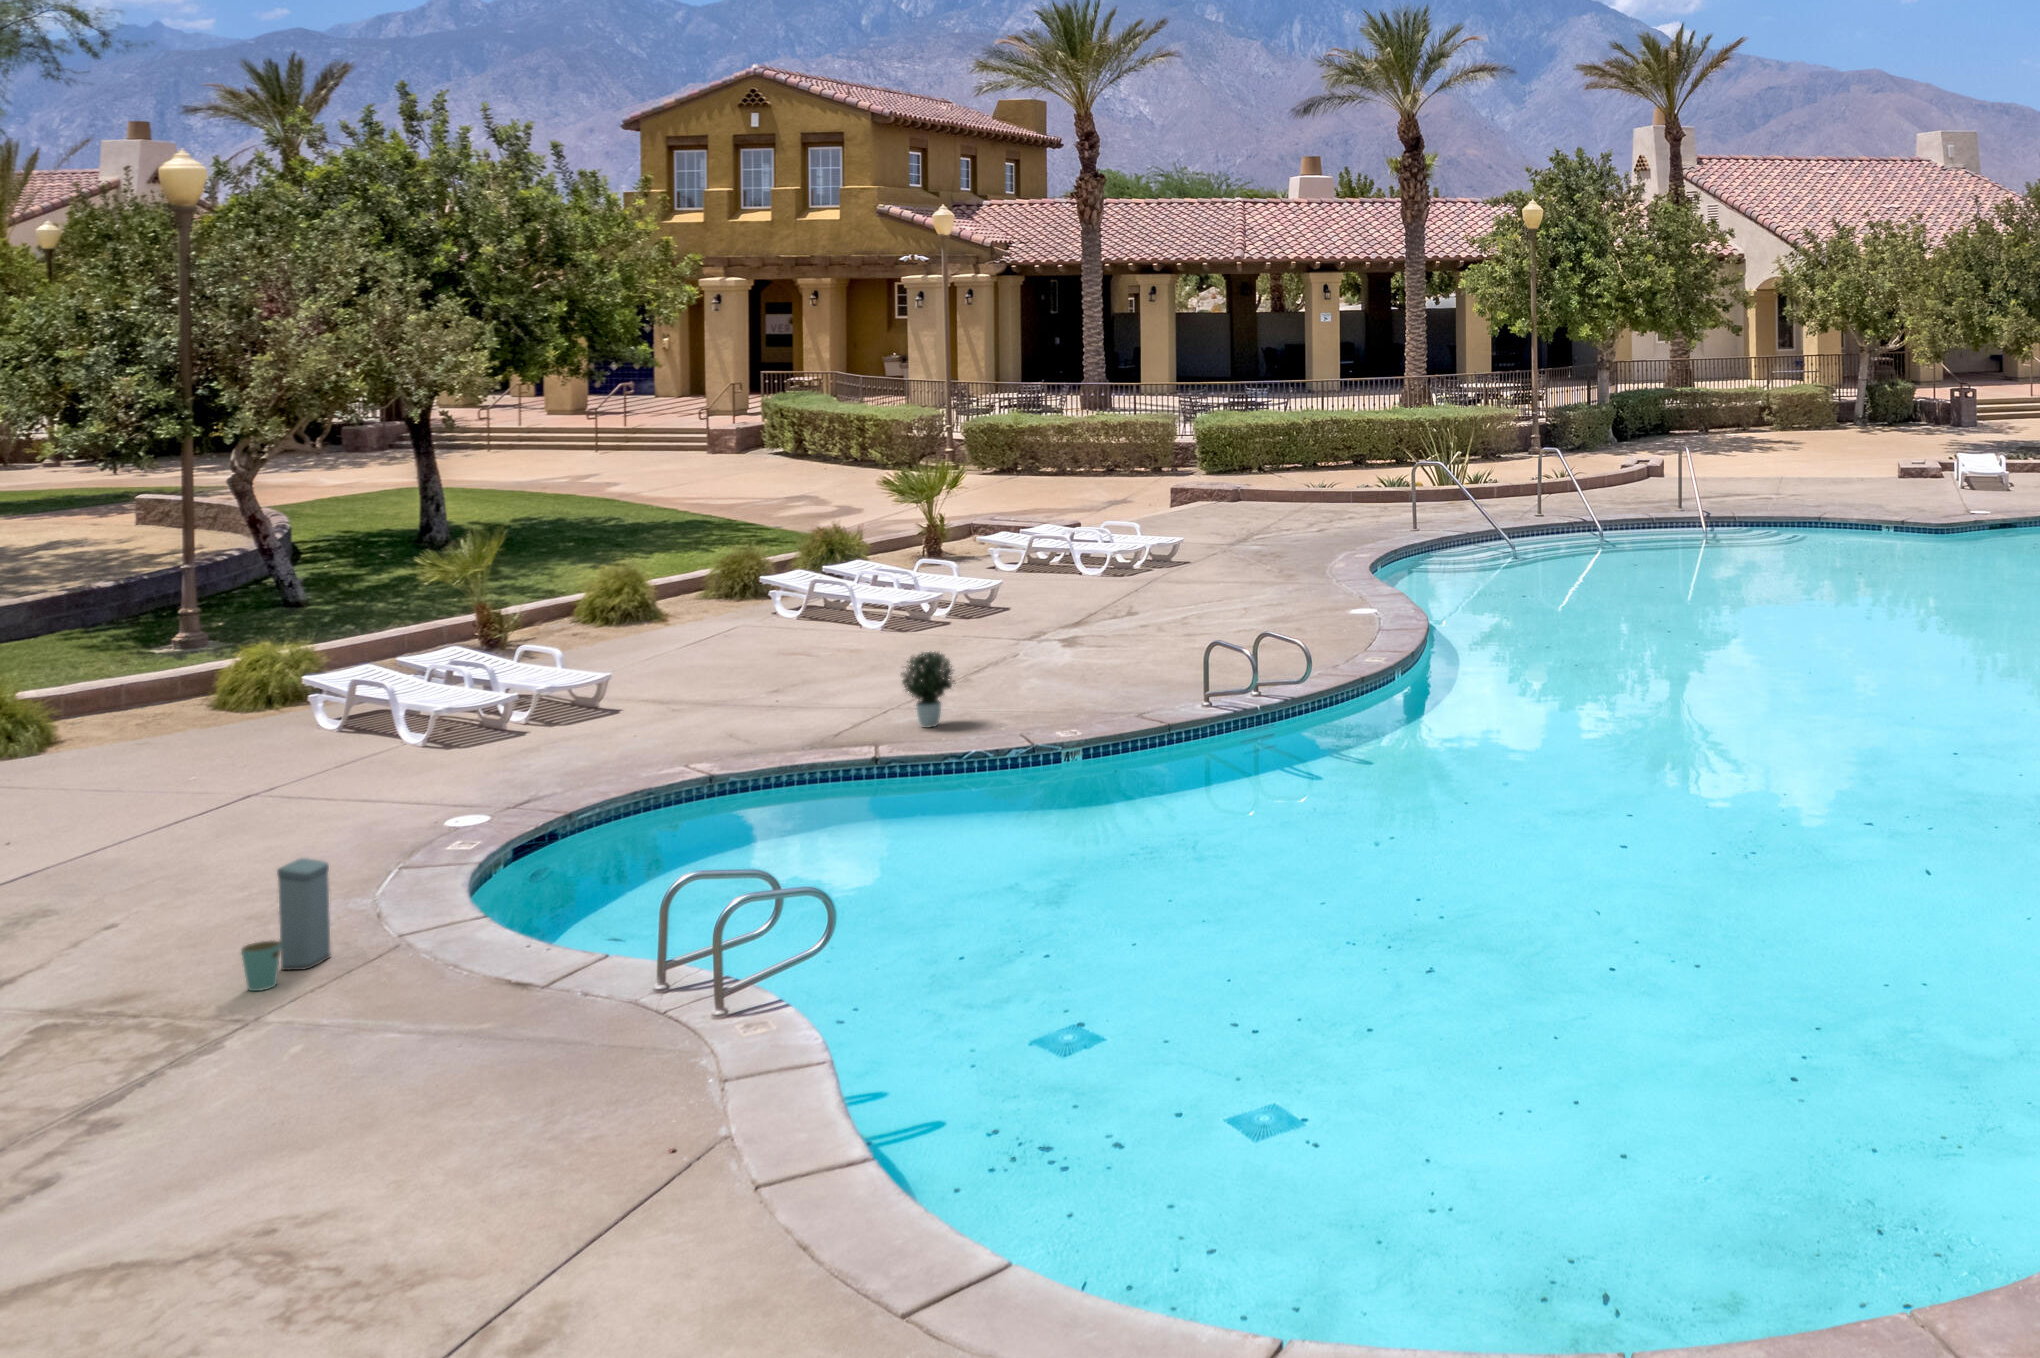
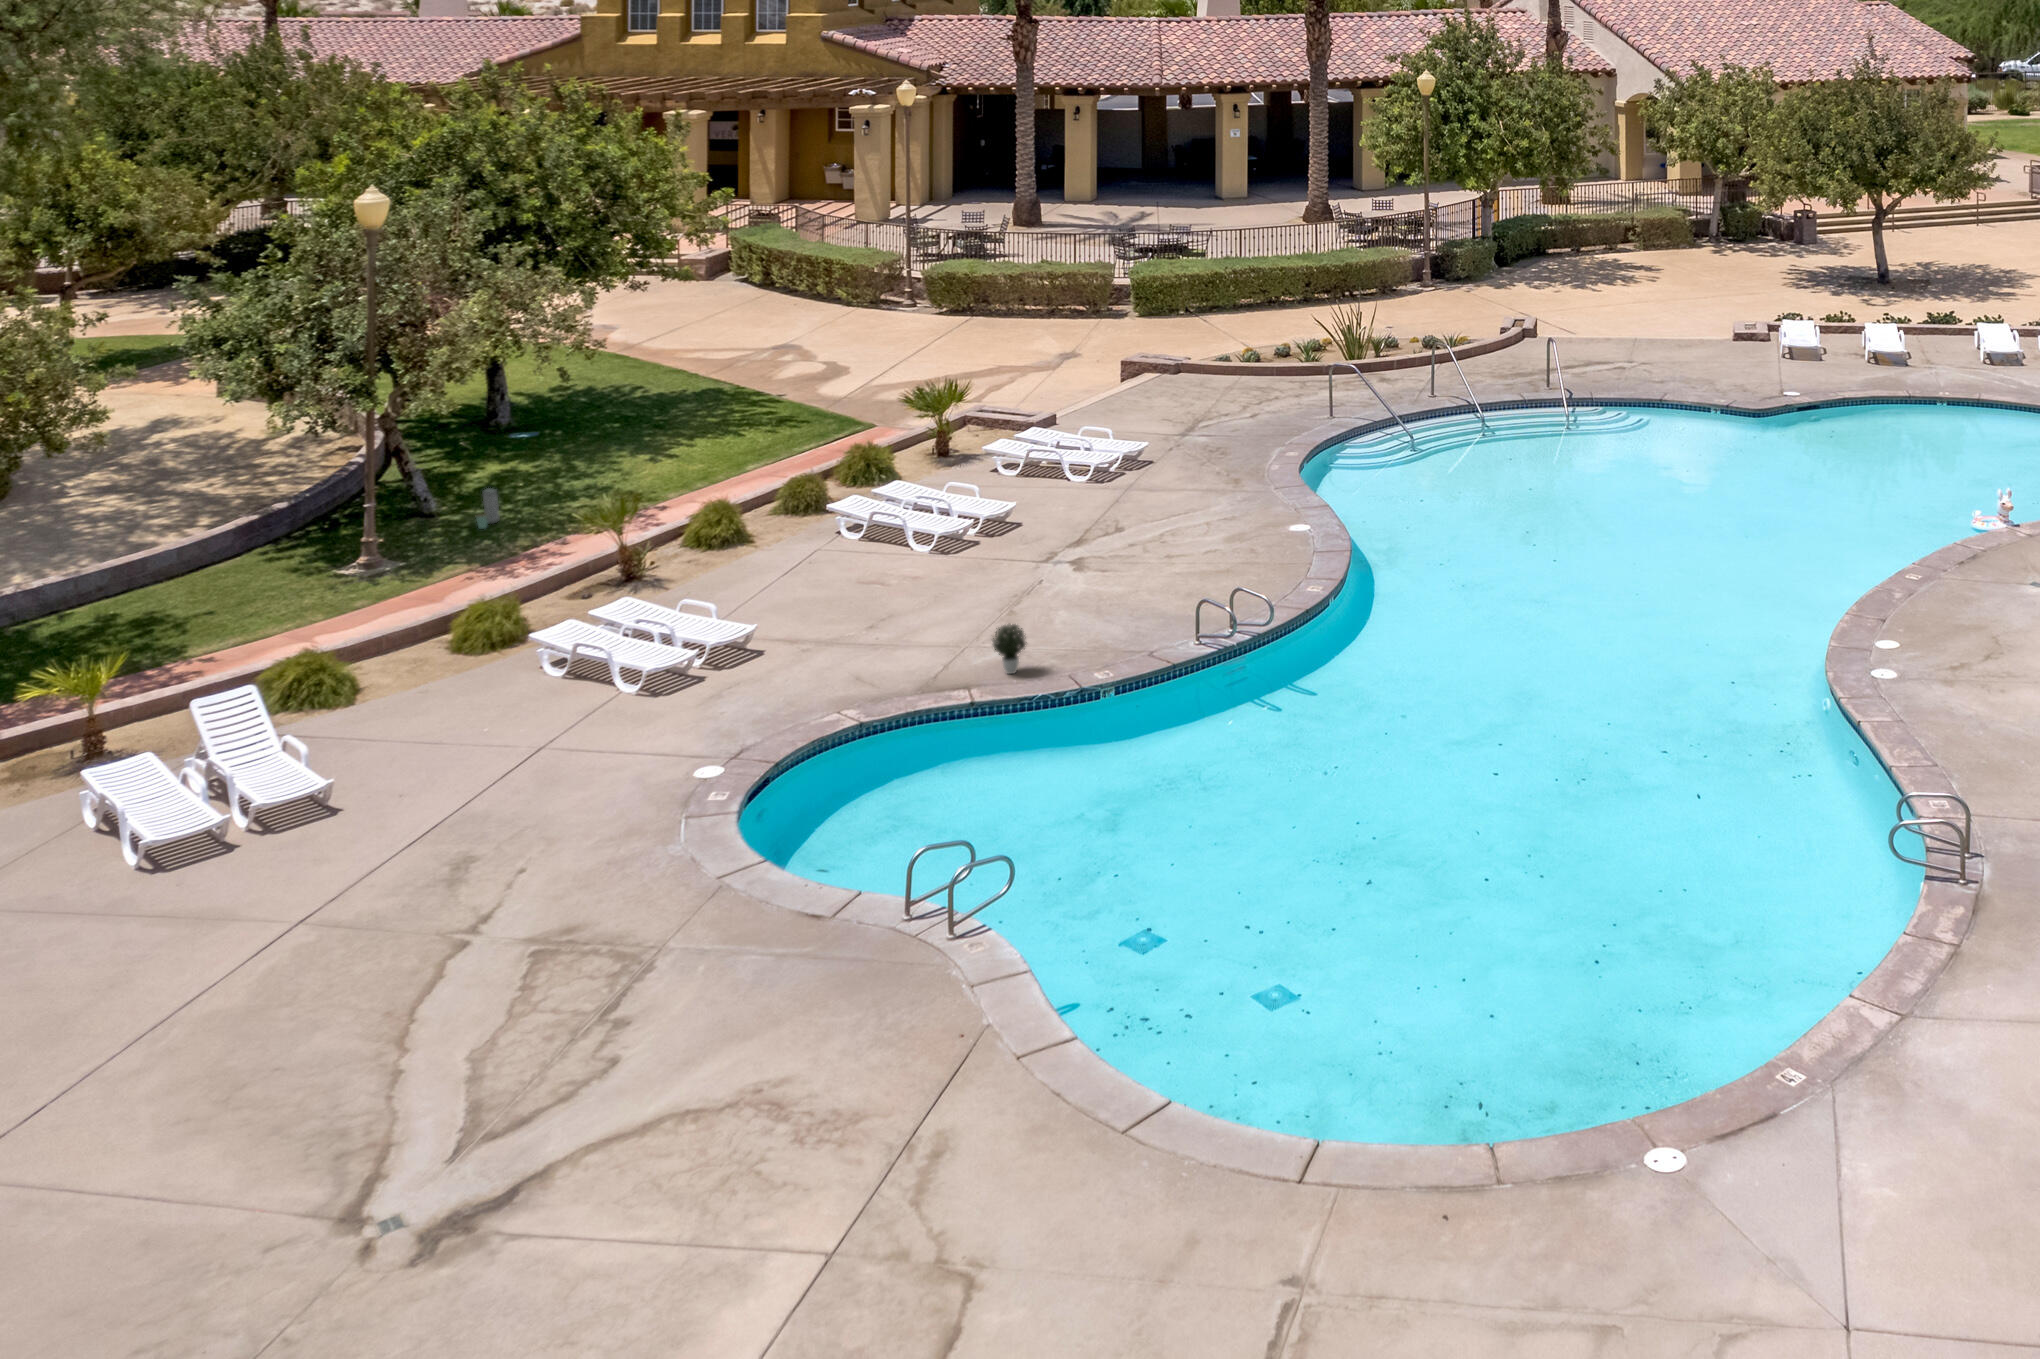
trash can: present [241,858,330,991] -> present [476,488,500,529]

